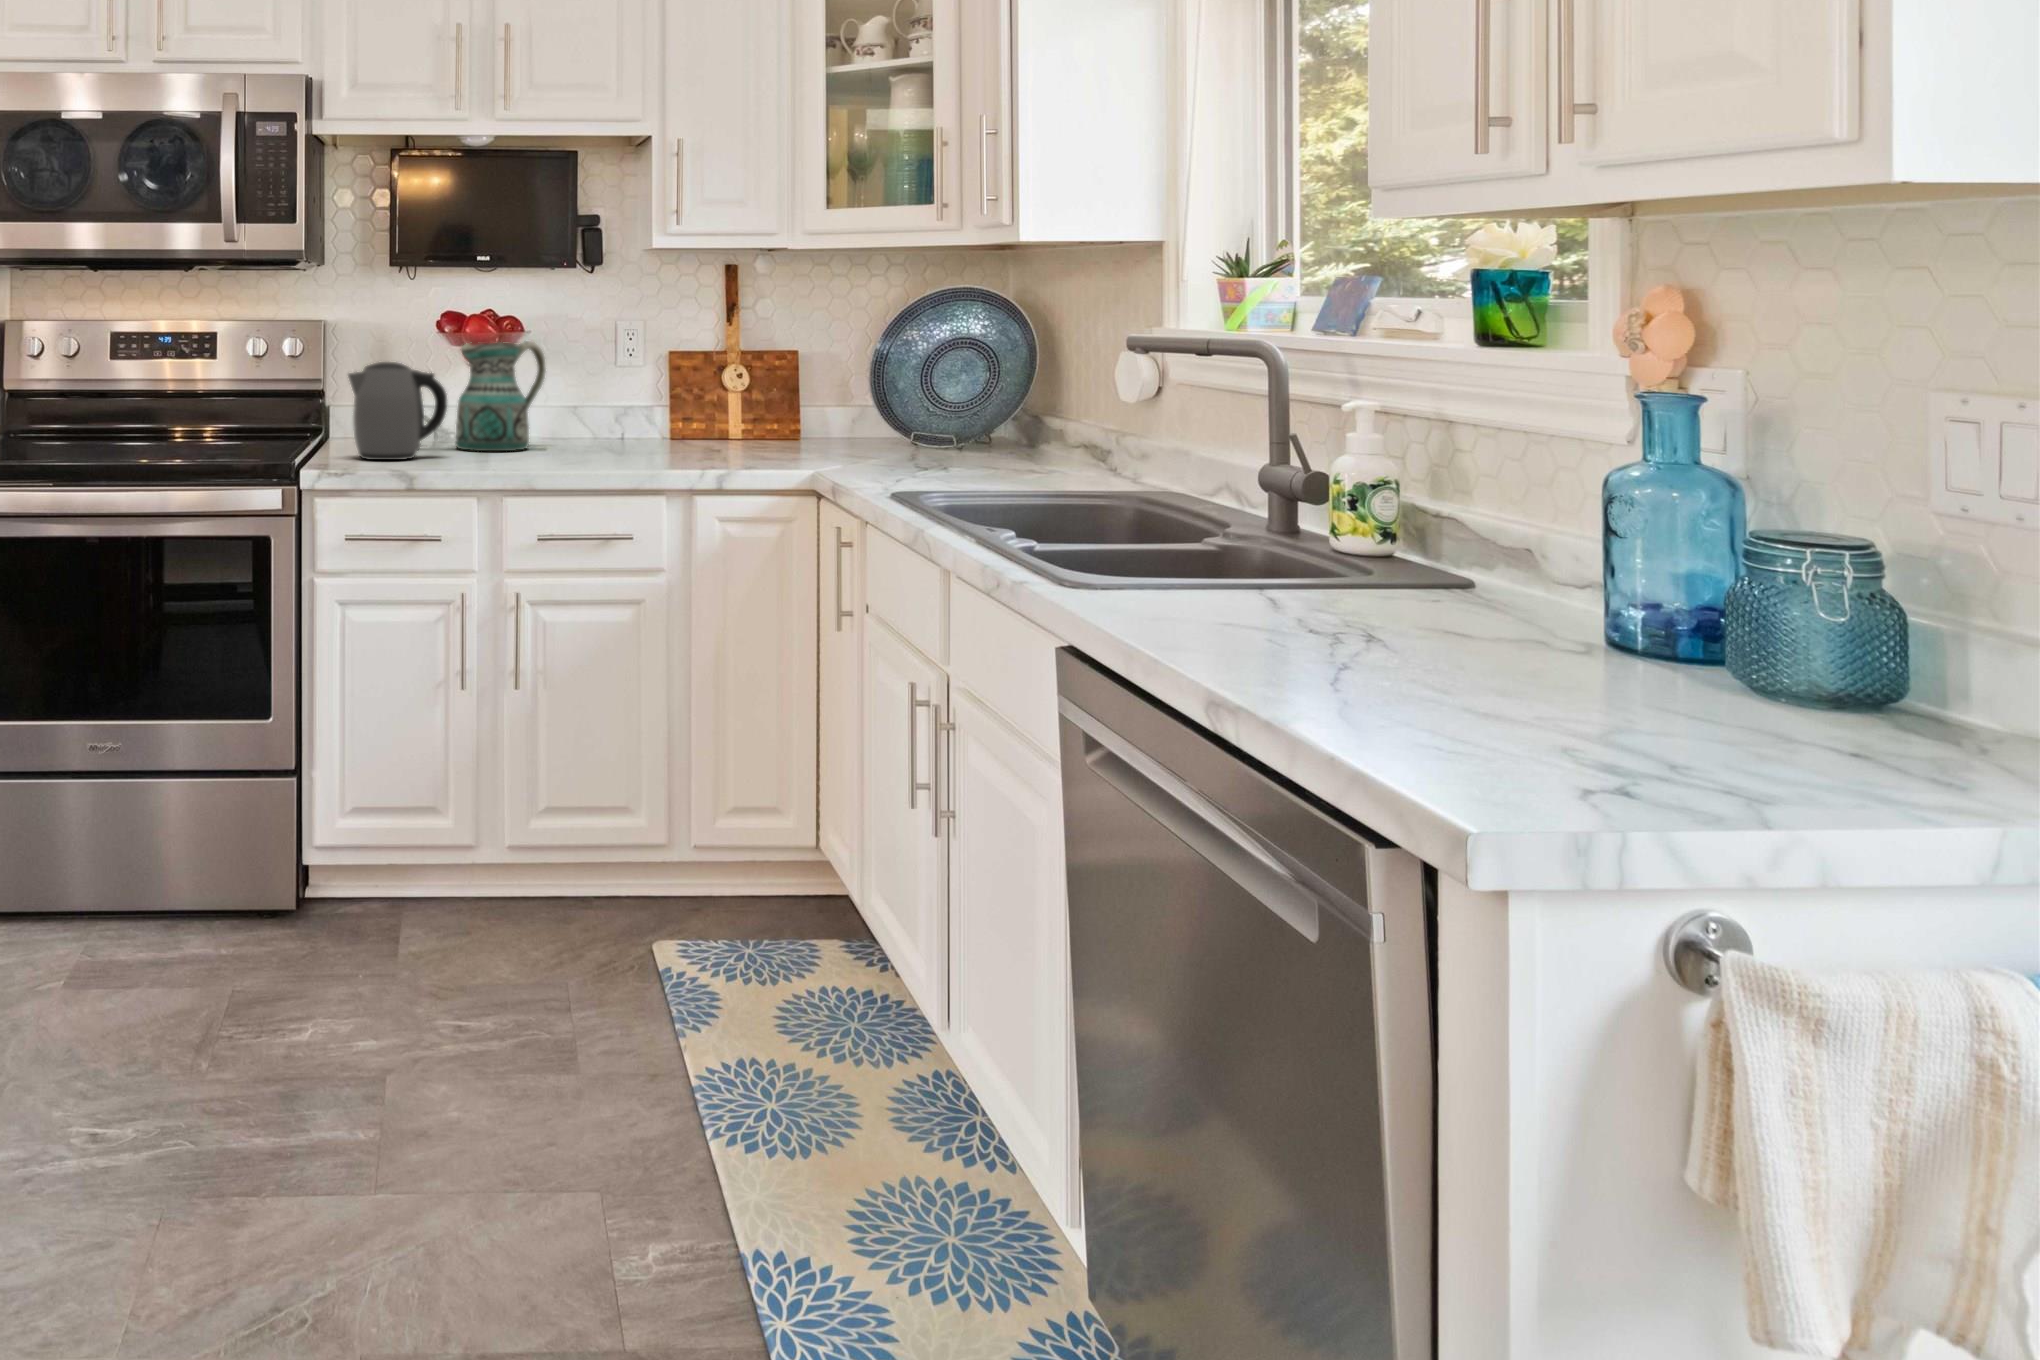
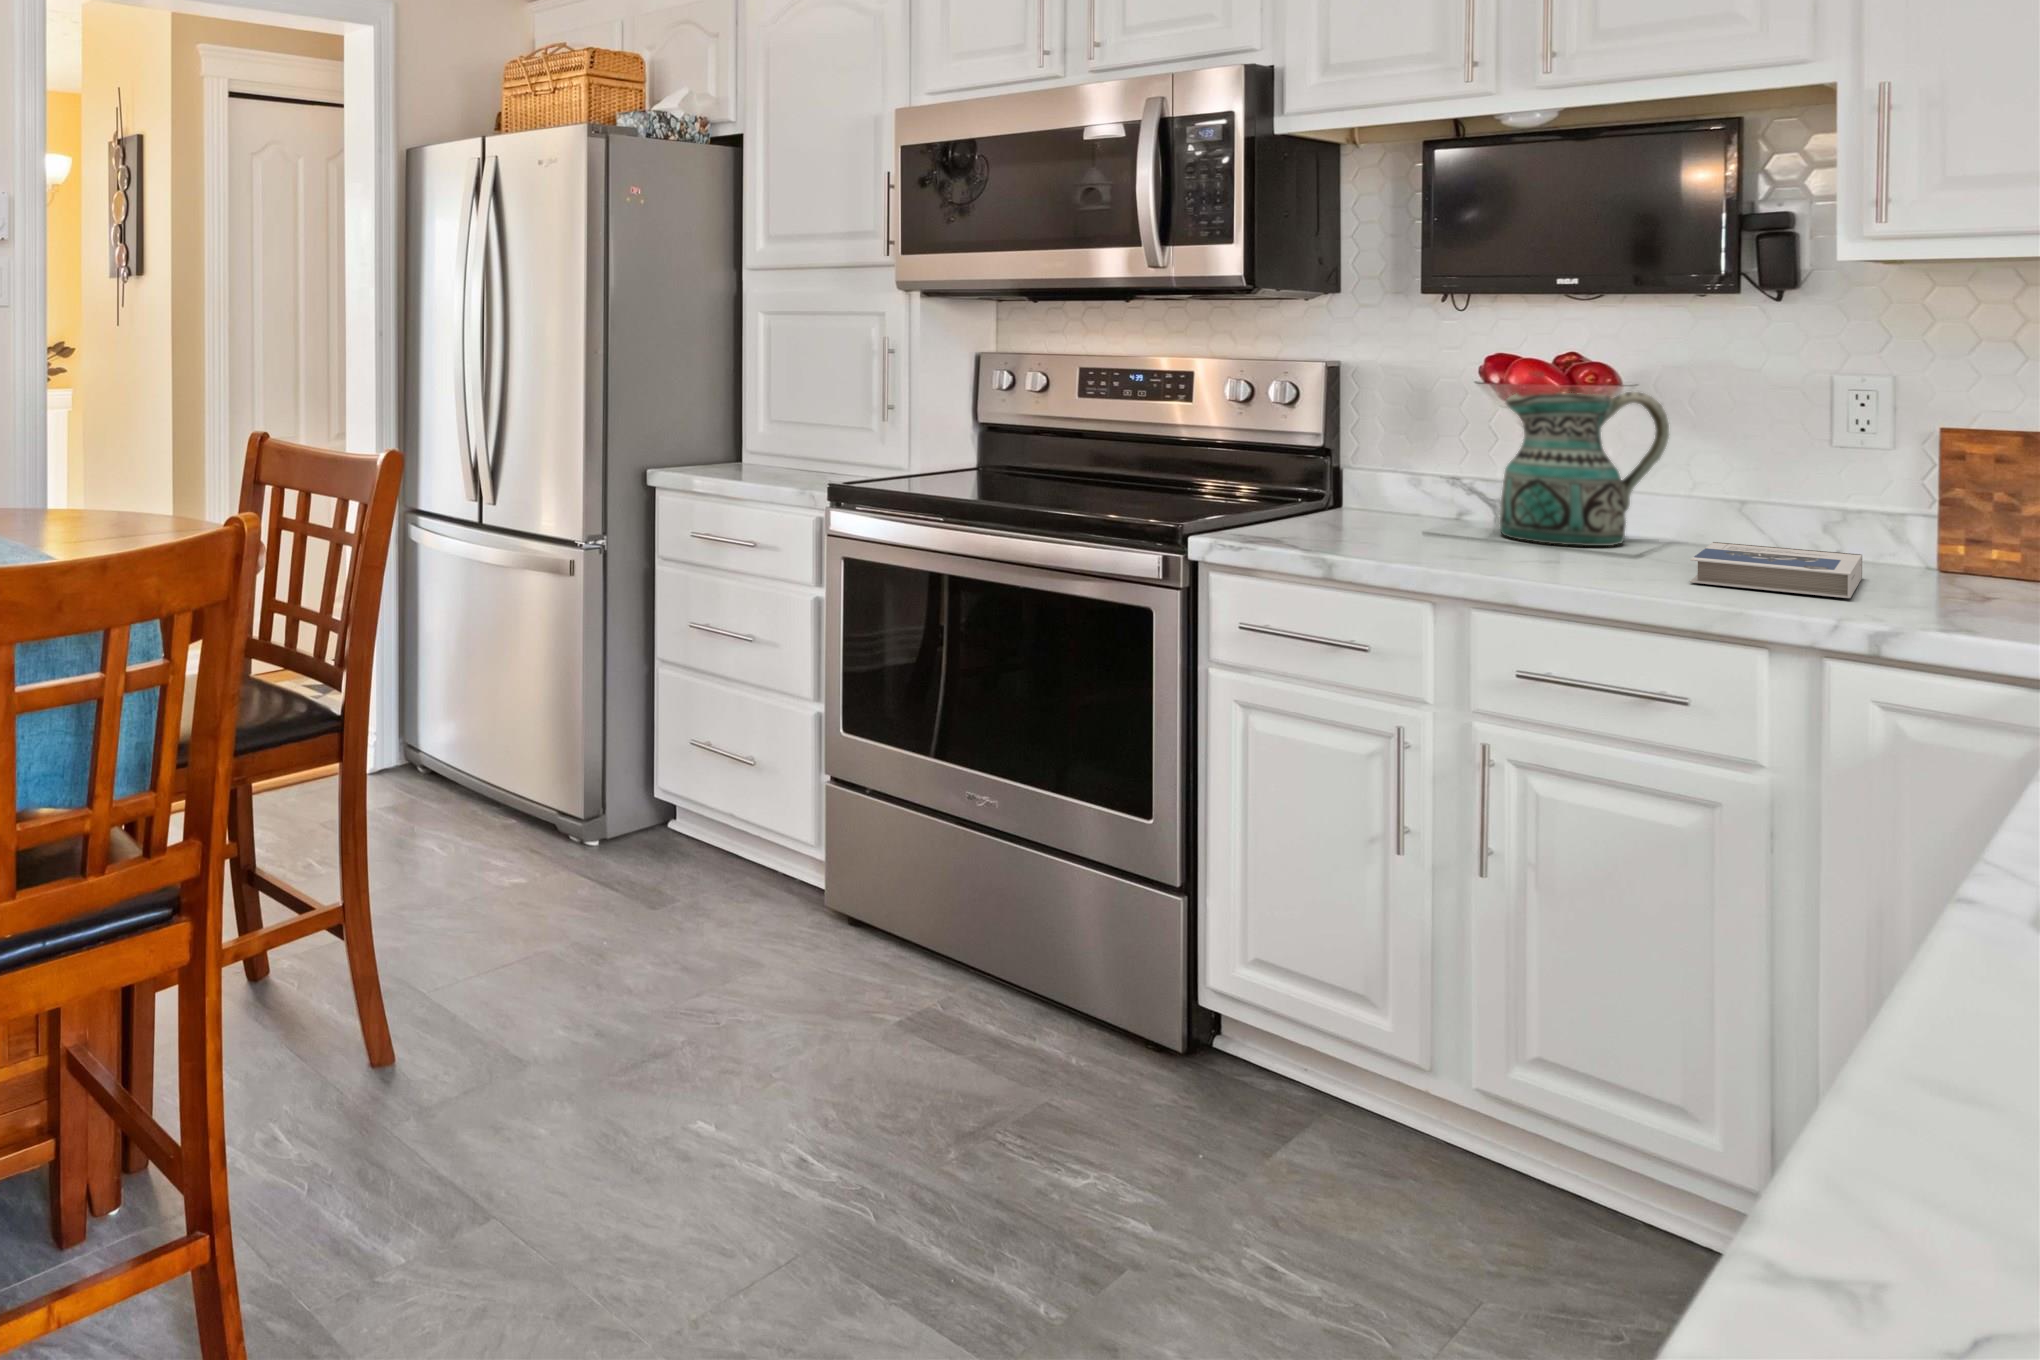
kettle: present [348,362,447,460] -> none [1299,414,1448,541]
hardback book: none [589,438,683,463] -> present [1690,542,1862,598]

